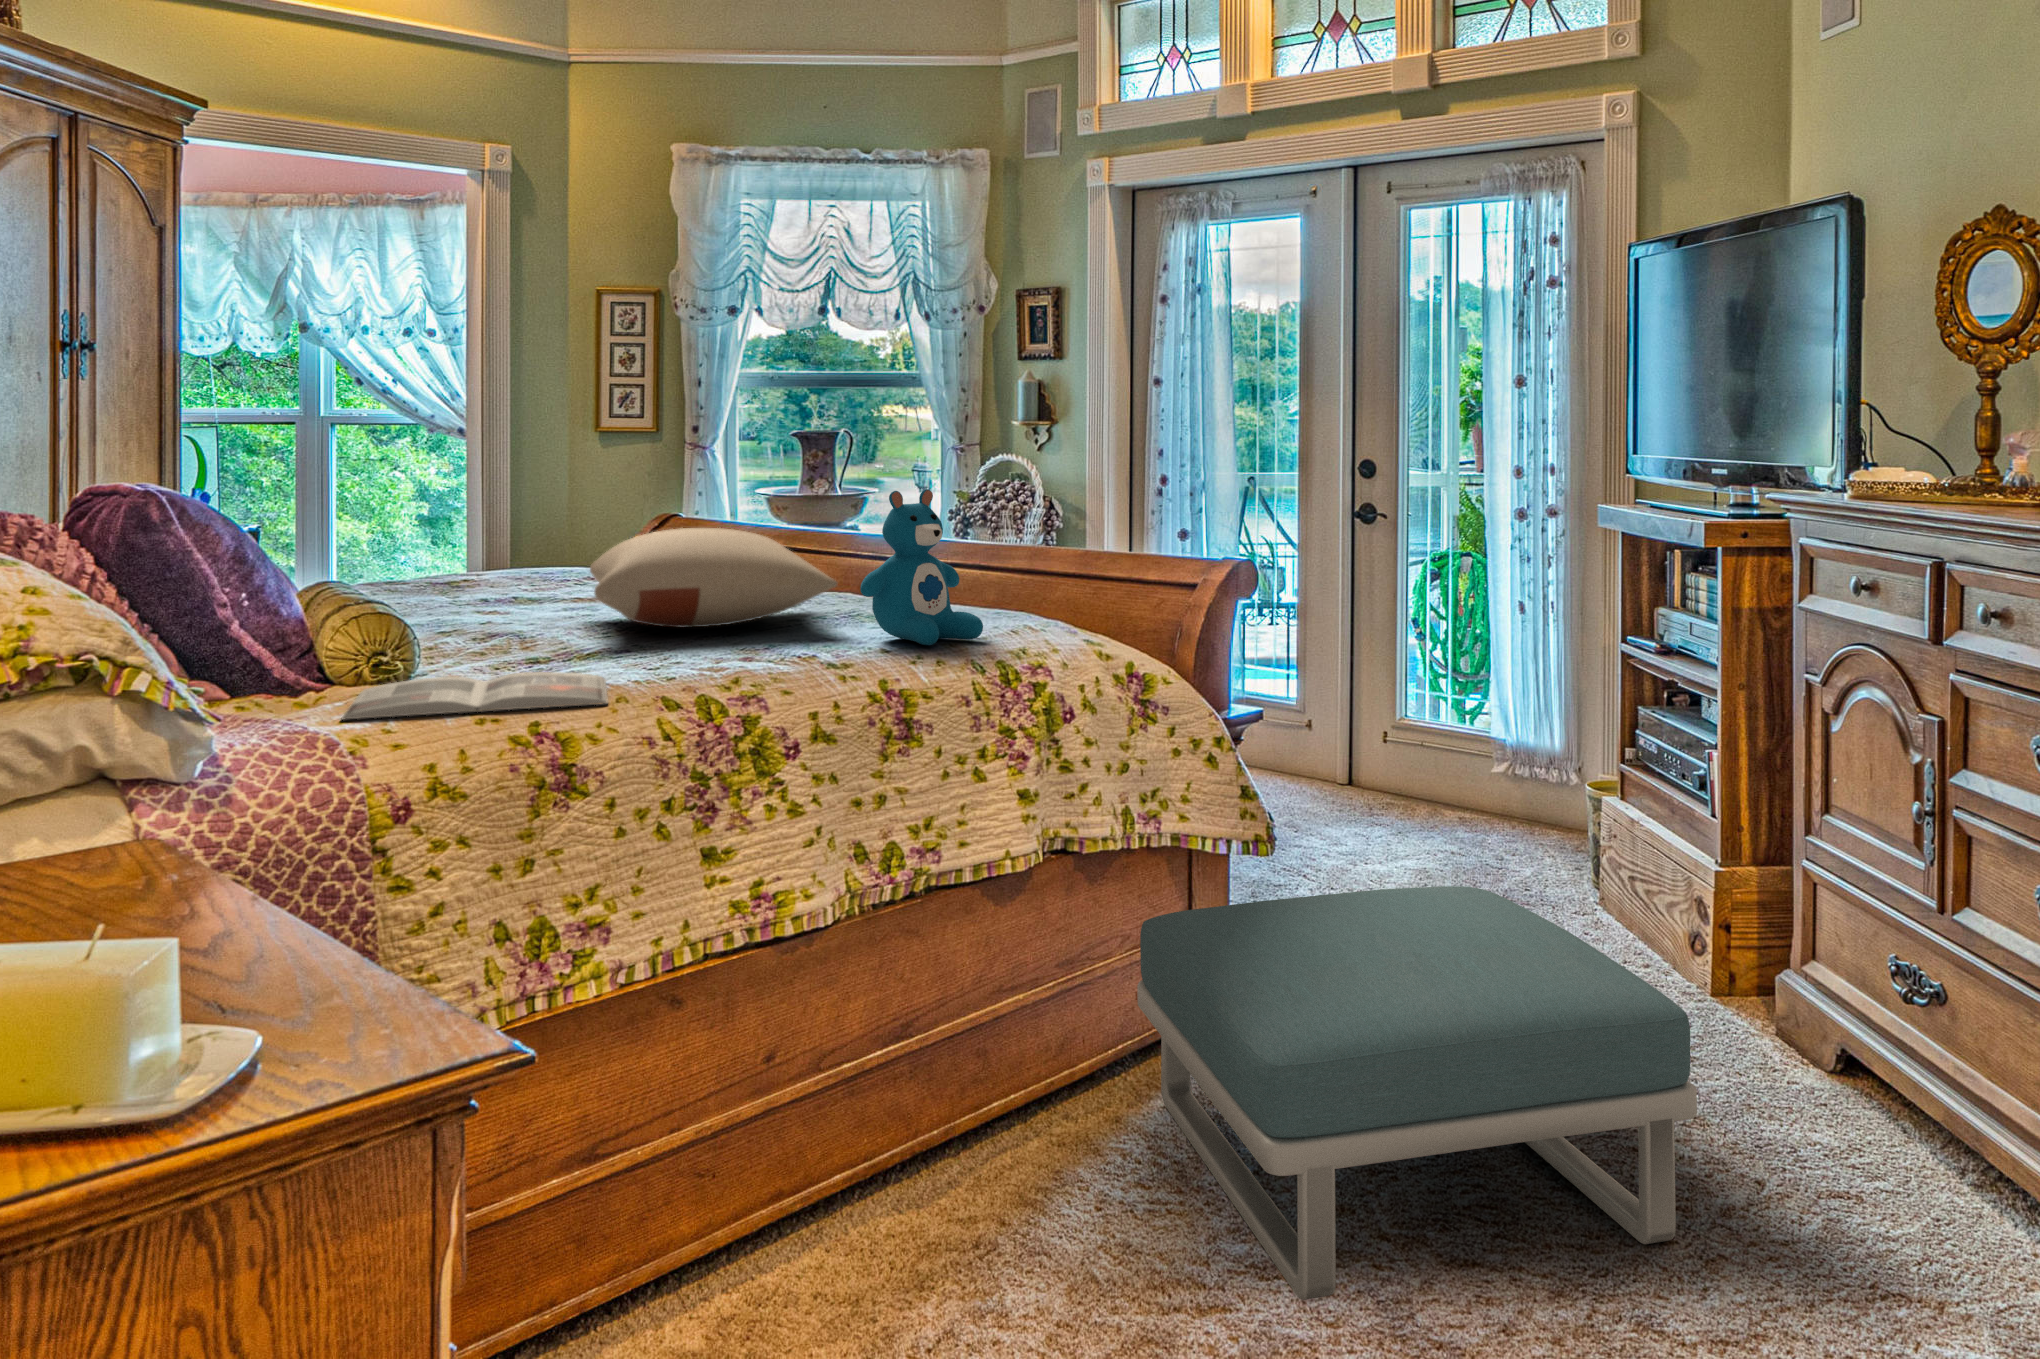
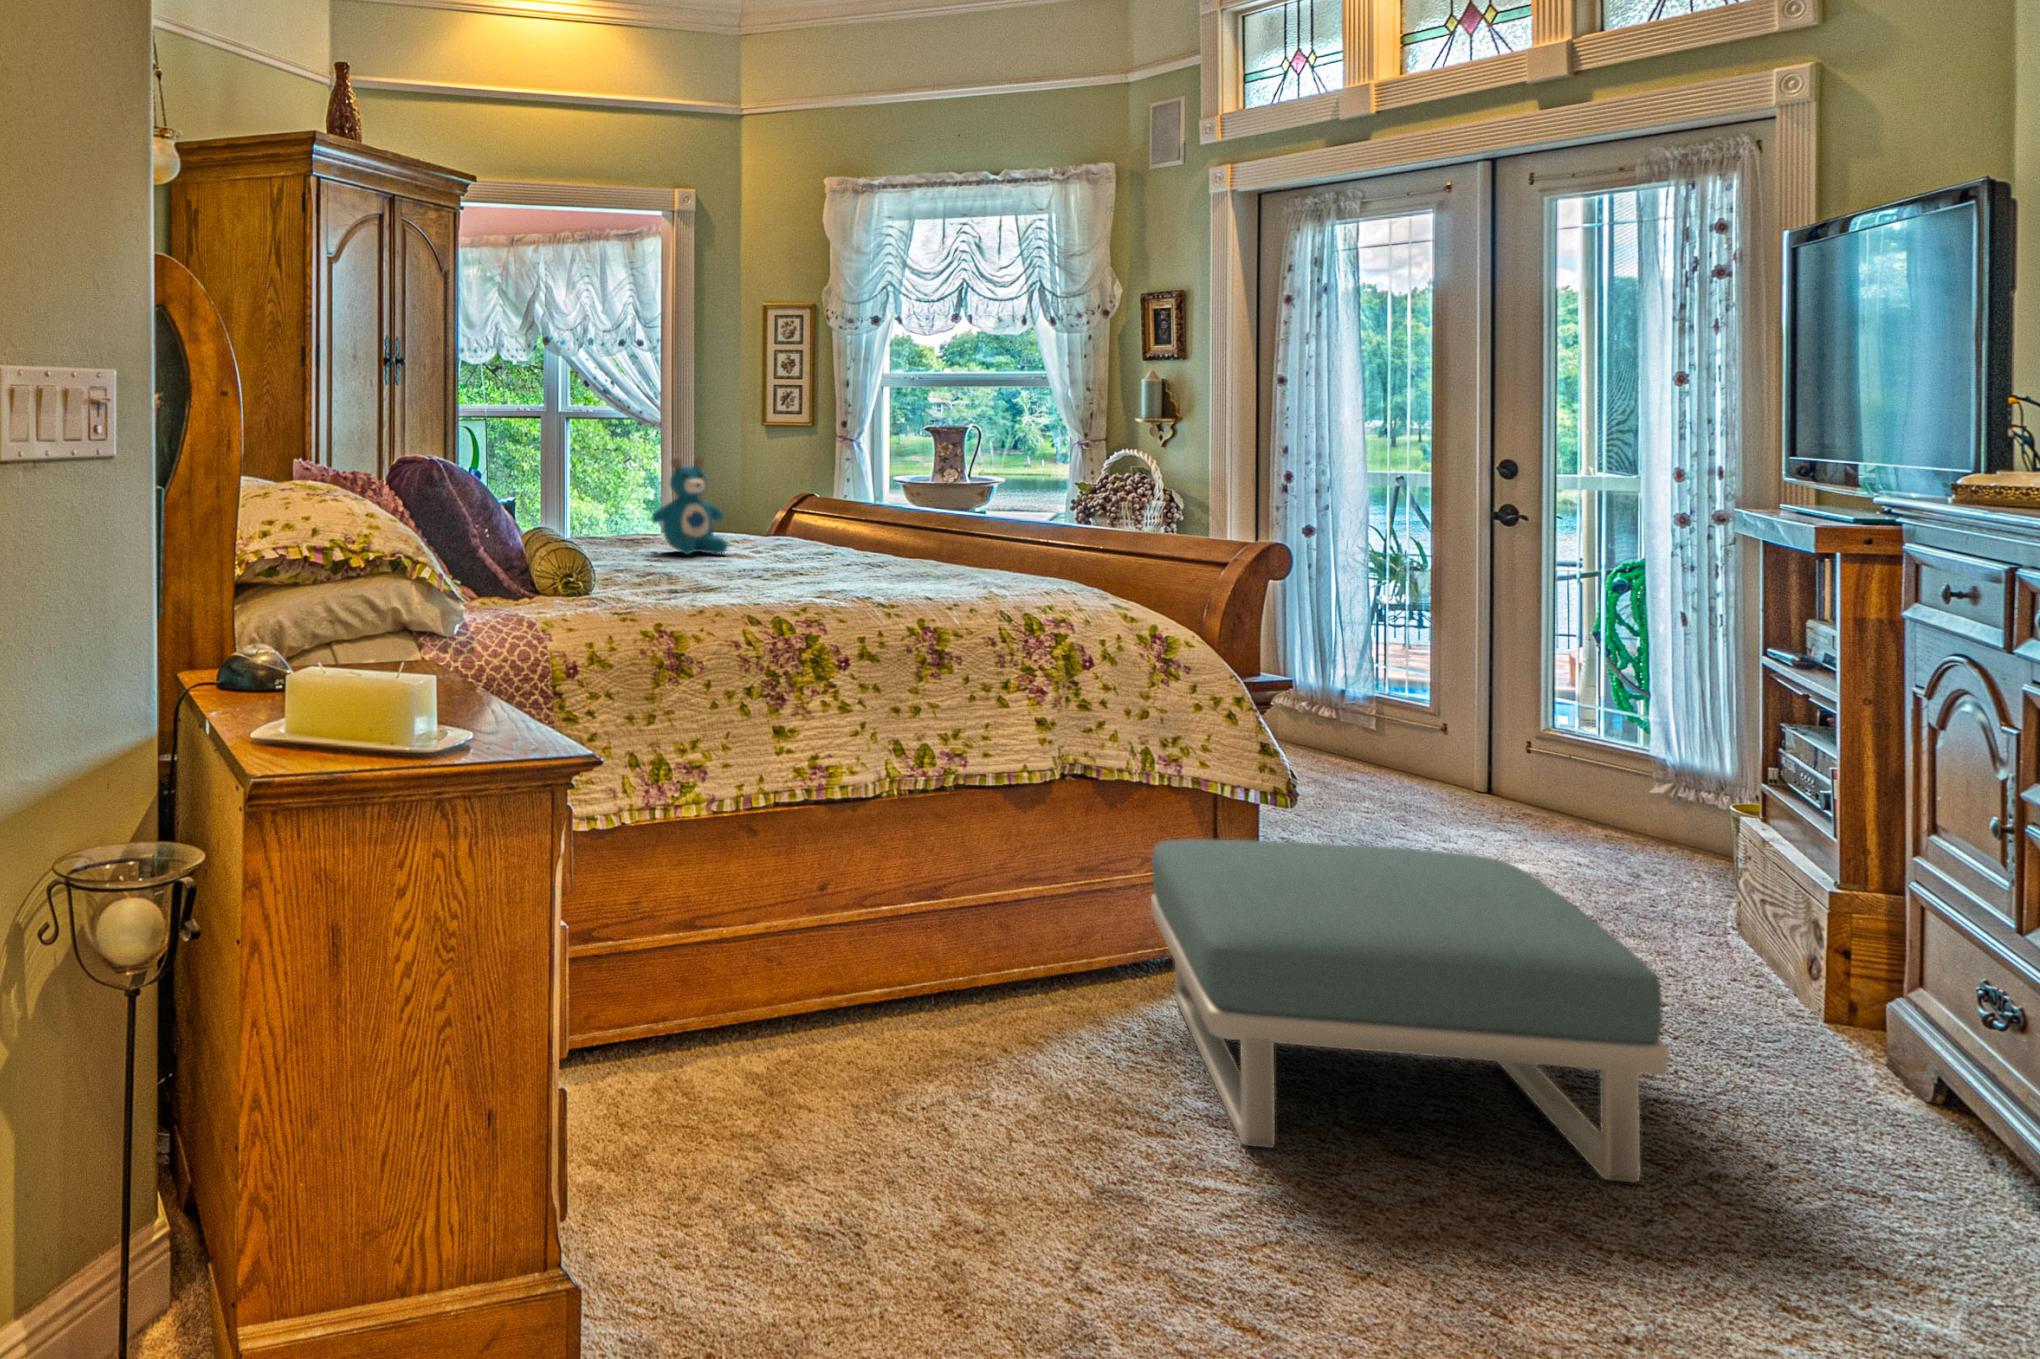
teddy bear: present [860,489,983,645] -> present [652,458,728,555]
pillow: present [590,528,837,627] -> none [718,500,902,574]
magazine: present [341,672,608,720] -> none [540,593,715,617]

